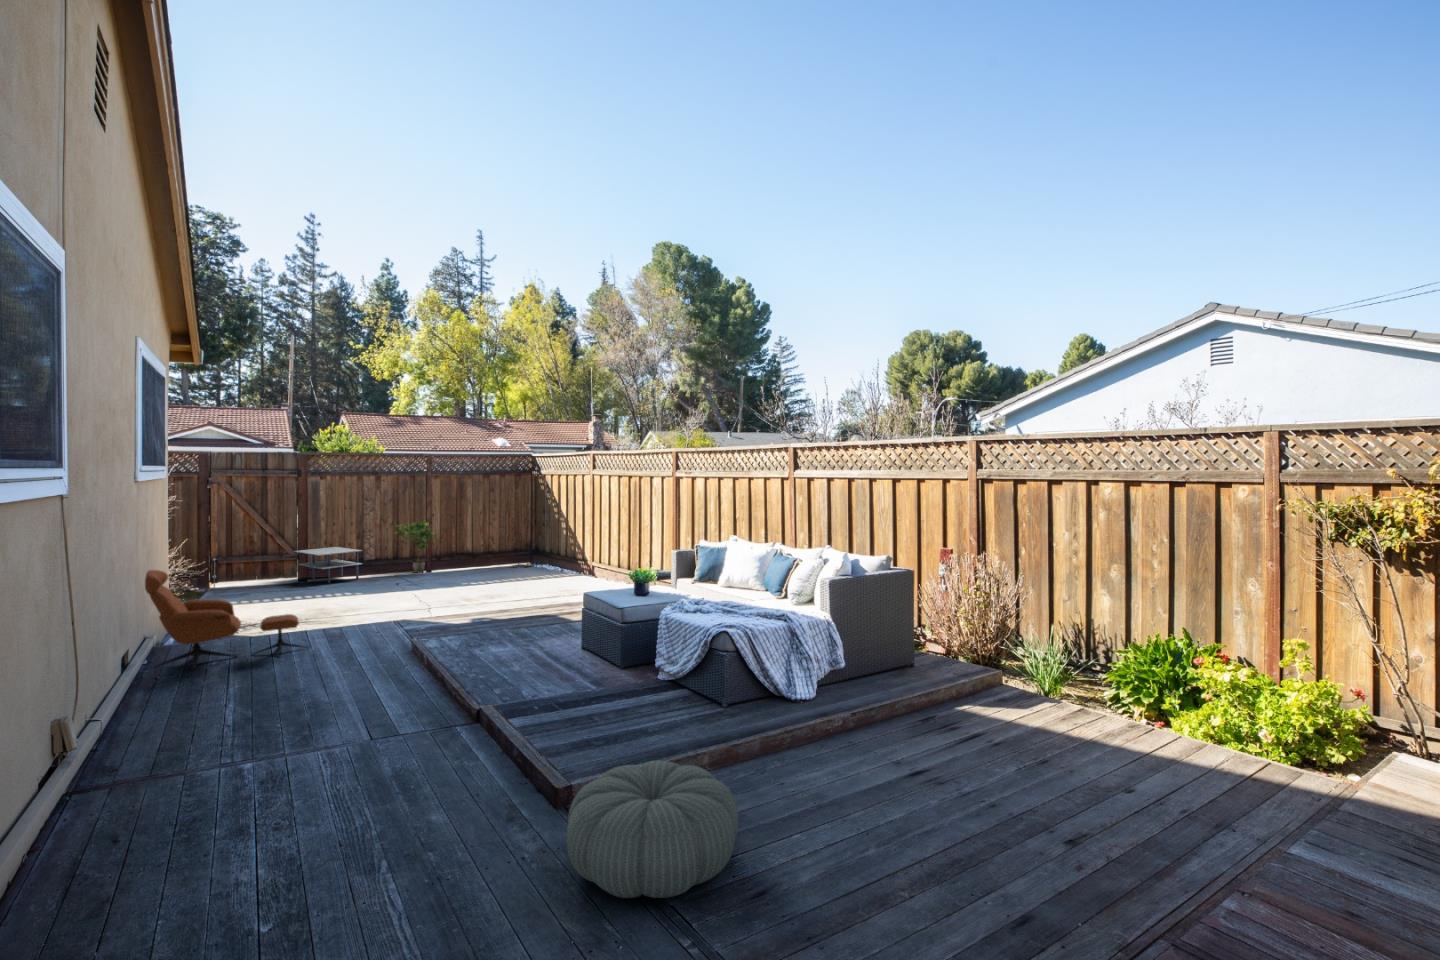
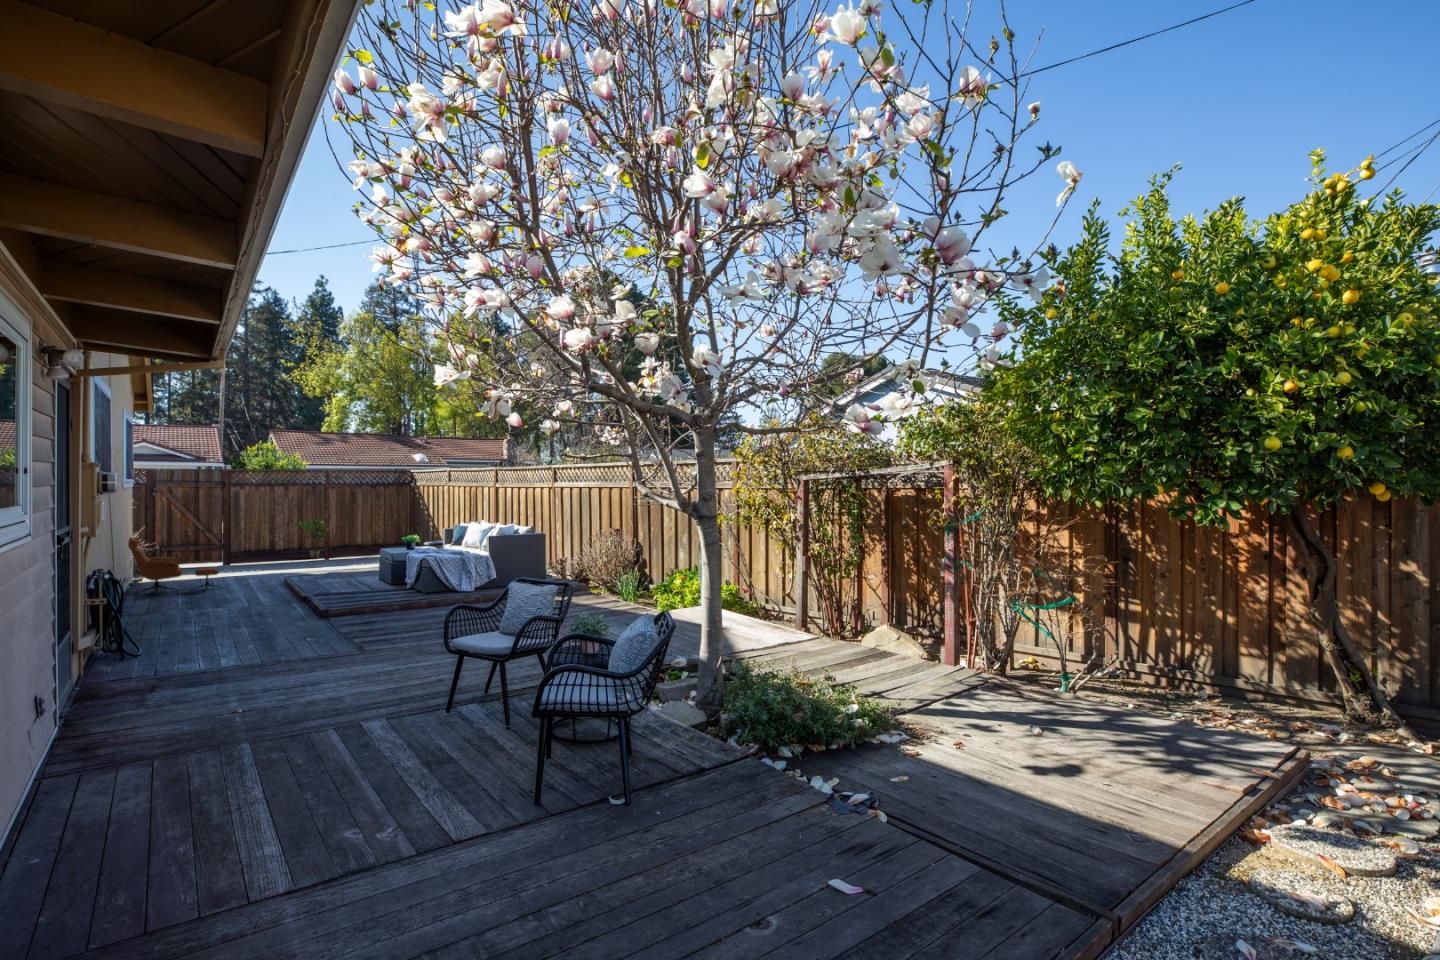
side table: present [294,547,362,583] -> none [218,538,270,563]
pouf: present [567,760,738,898] -> none [316,600,392,637]

